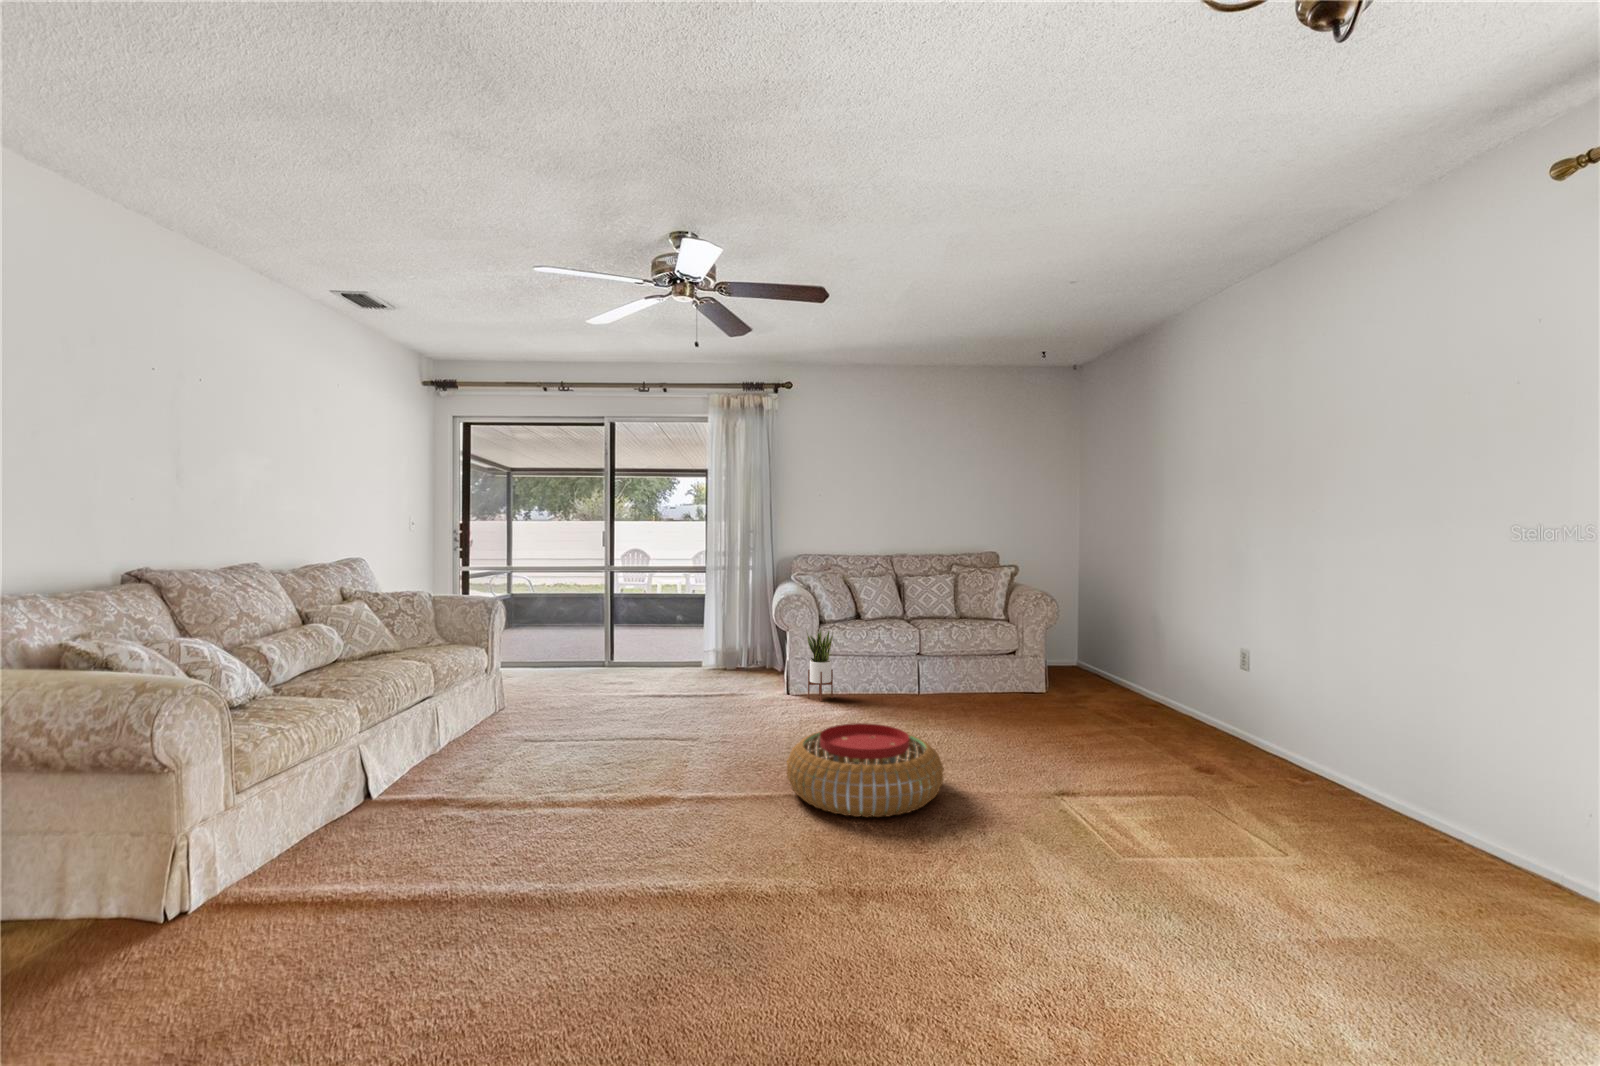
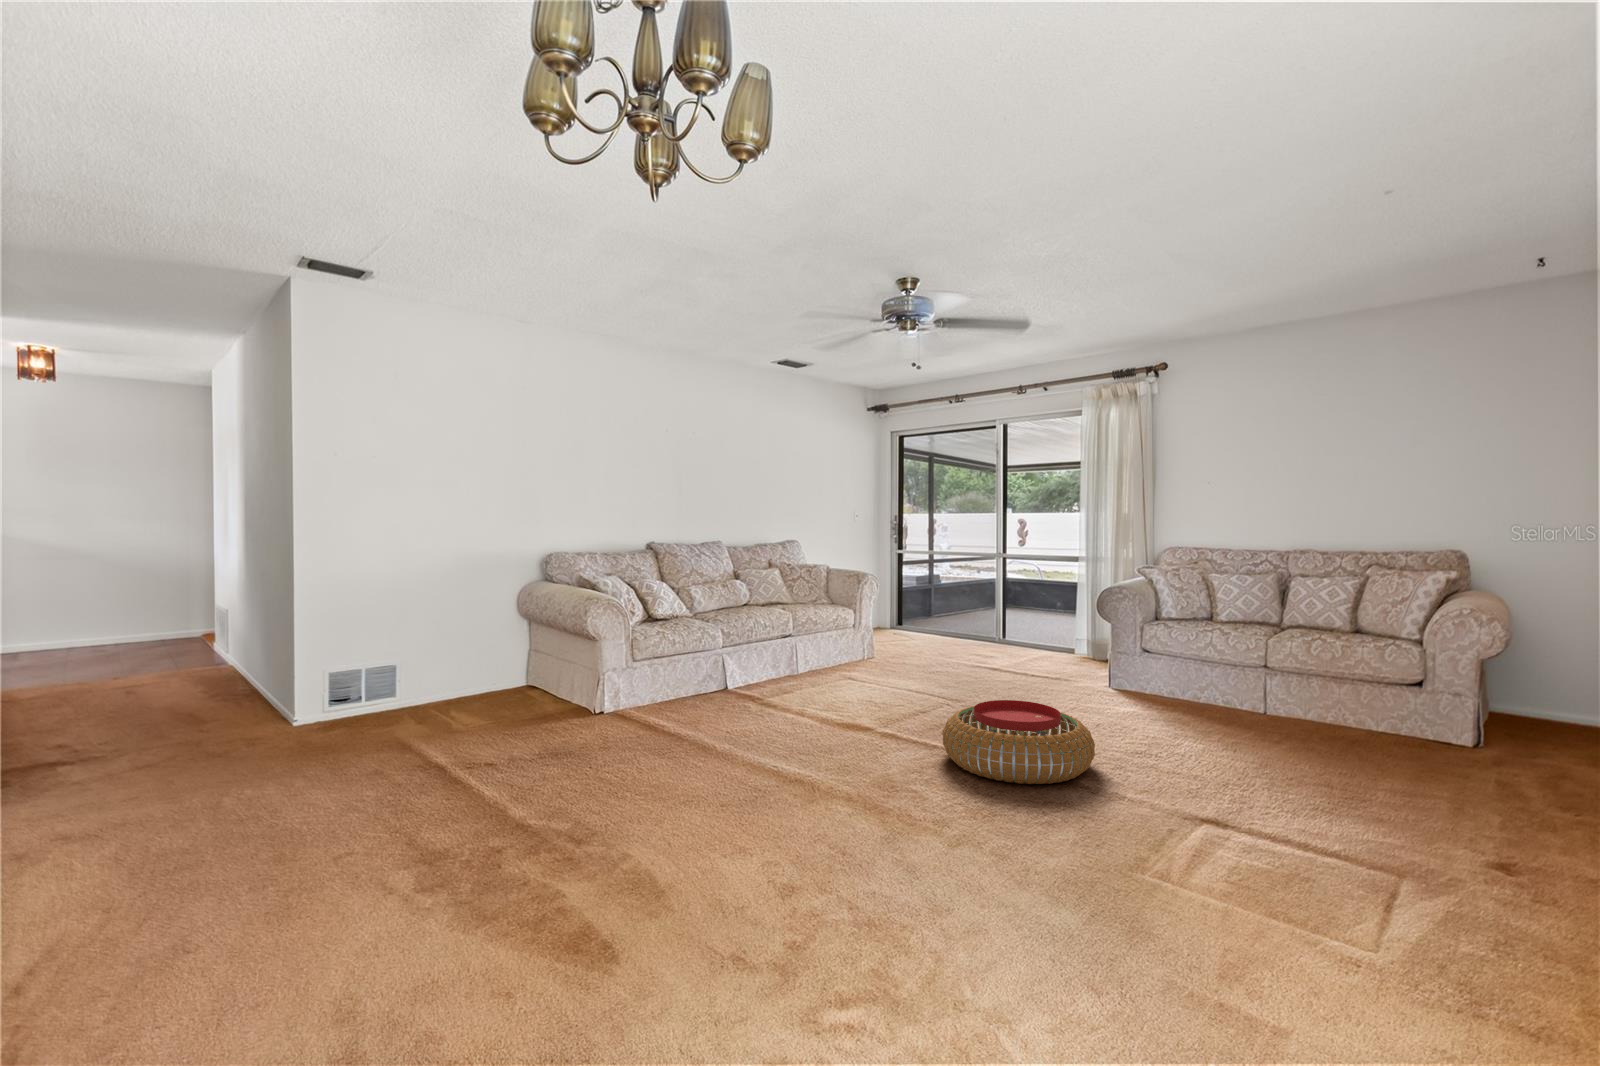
potted plant: present [805,626,833,701] -> none [1117,620,1154,699]

